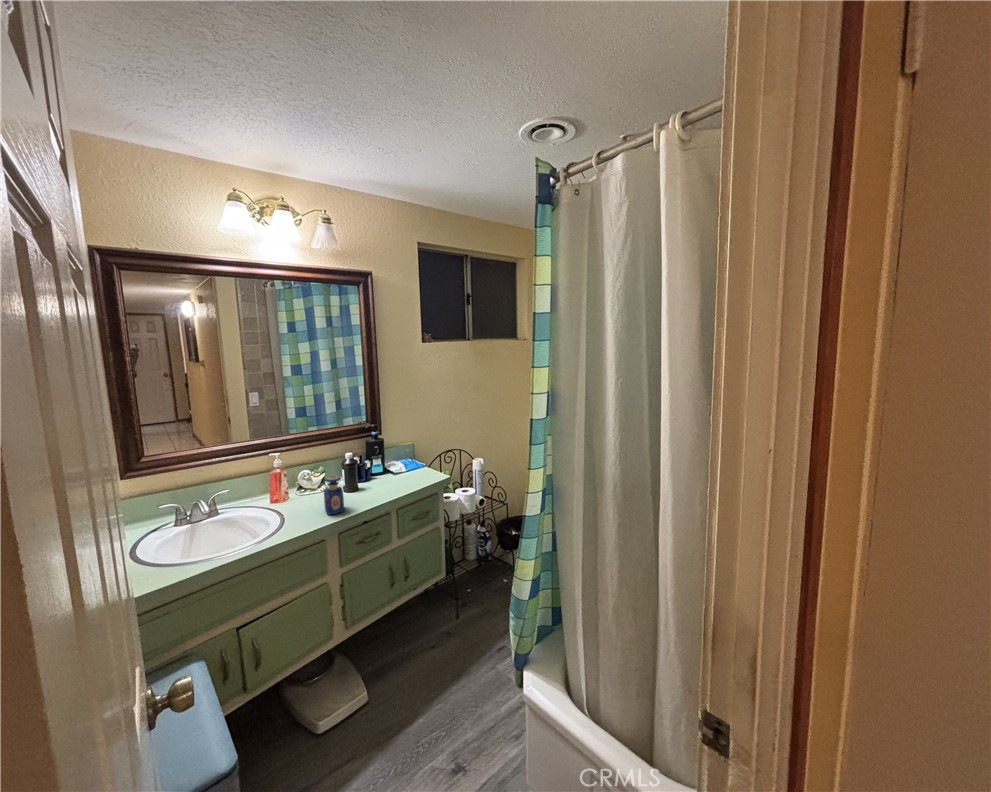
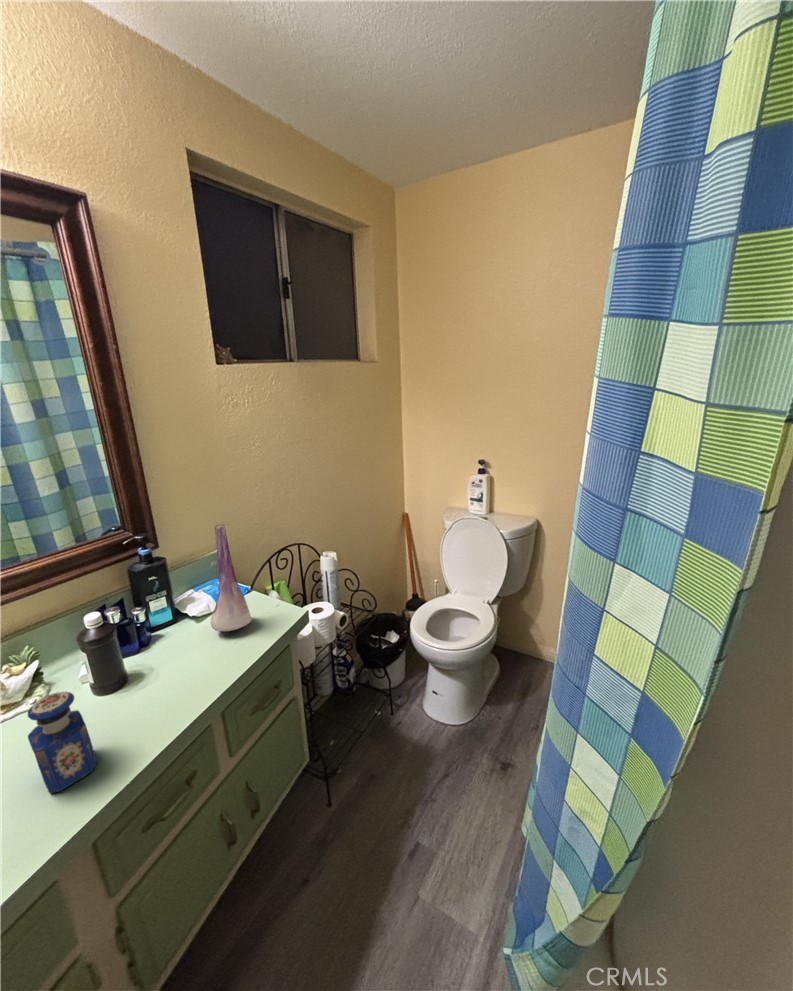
vase: none [396,422,418,479] -> present [211,525,252,632]

